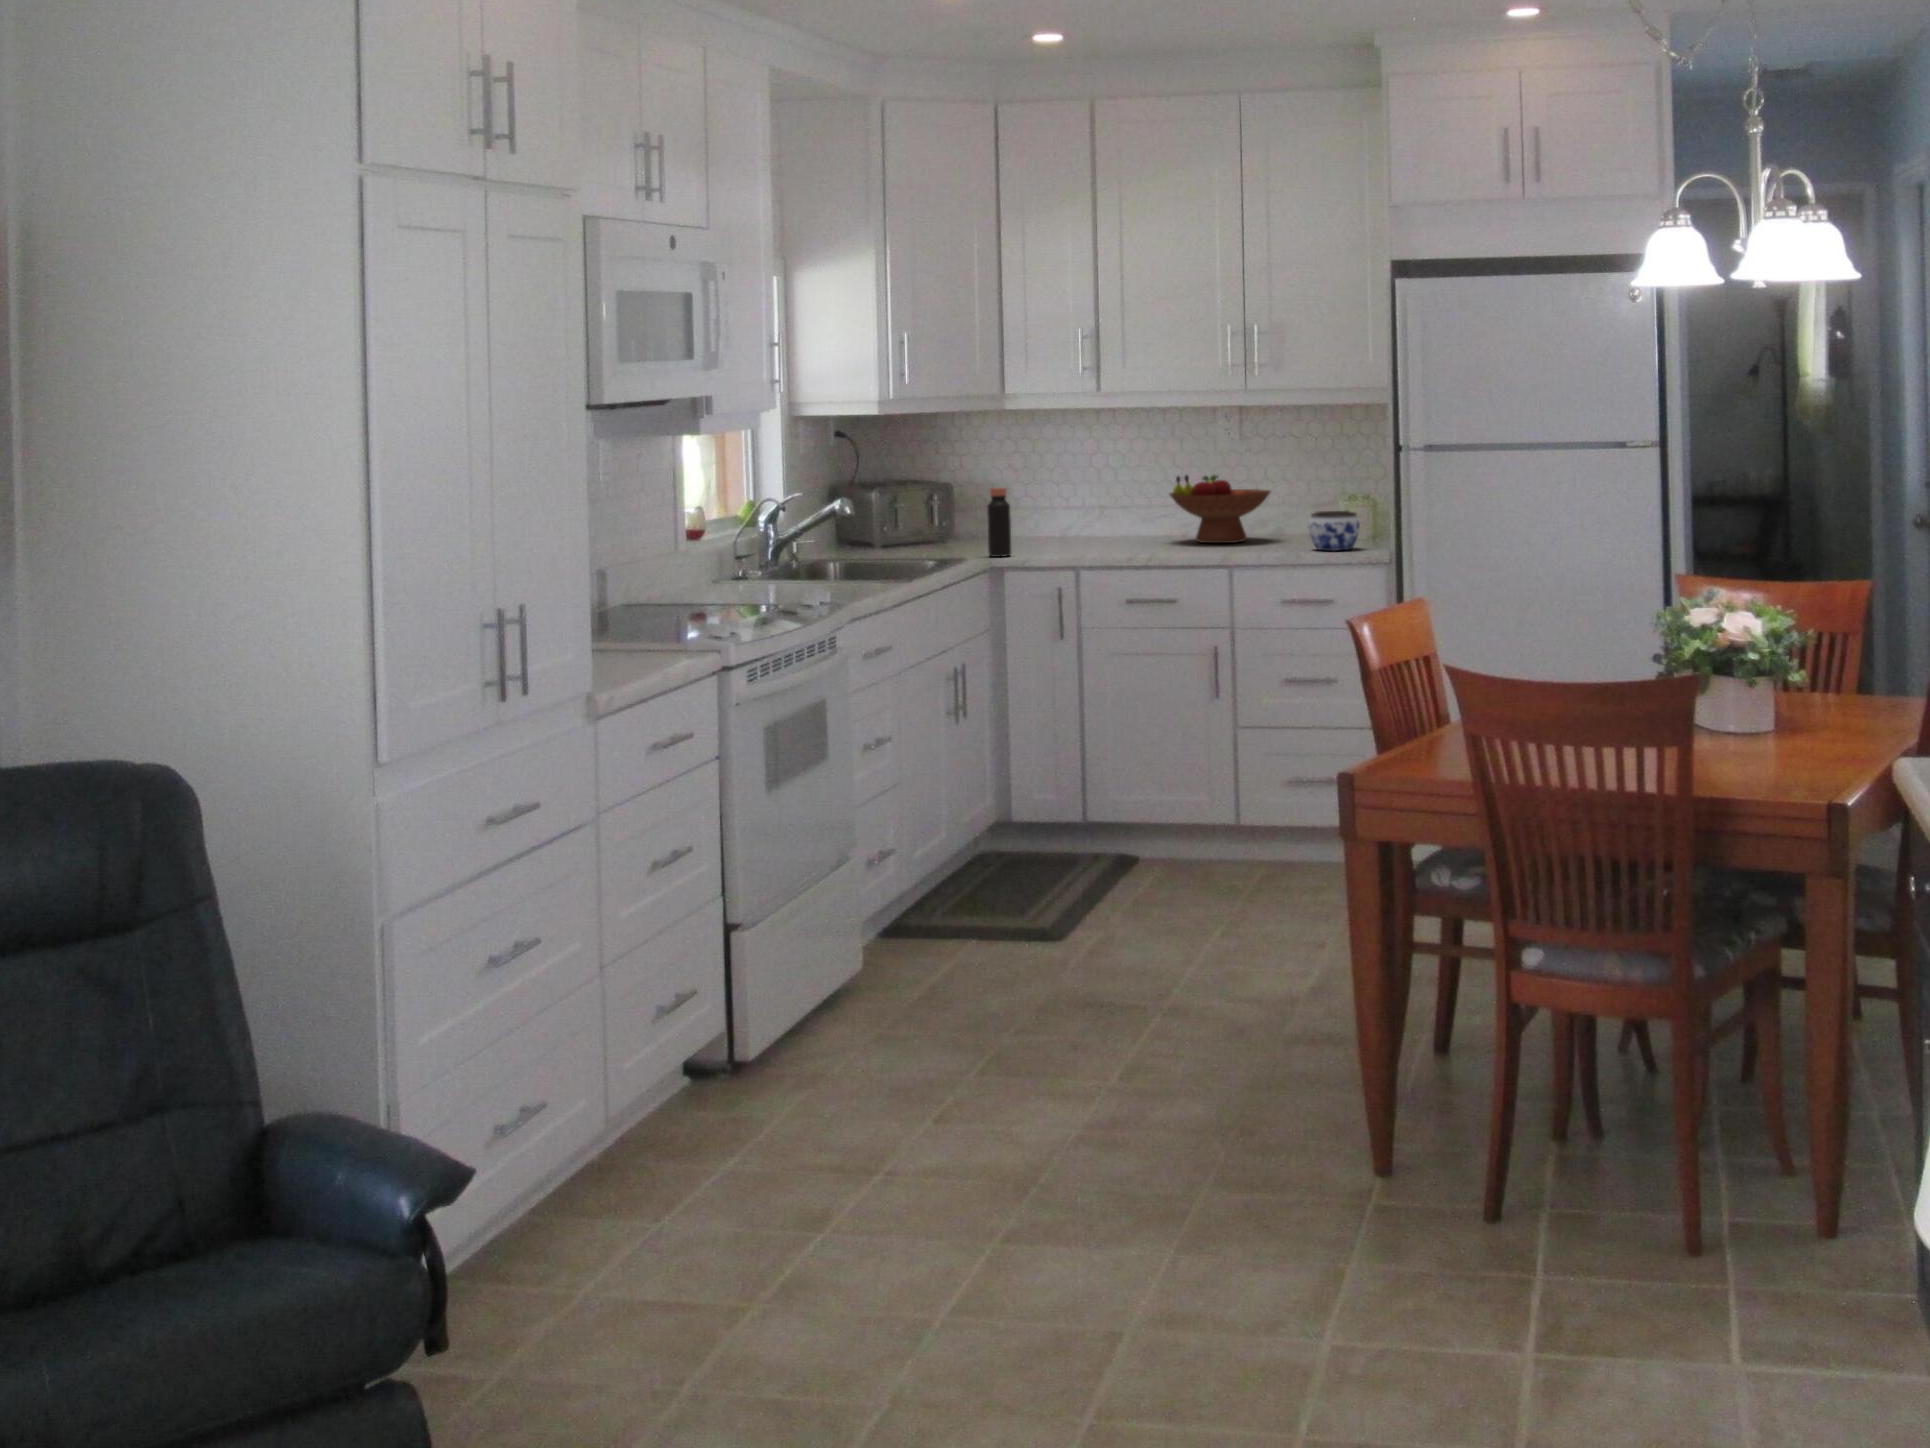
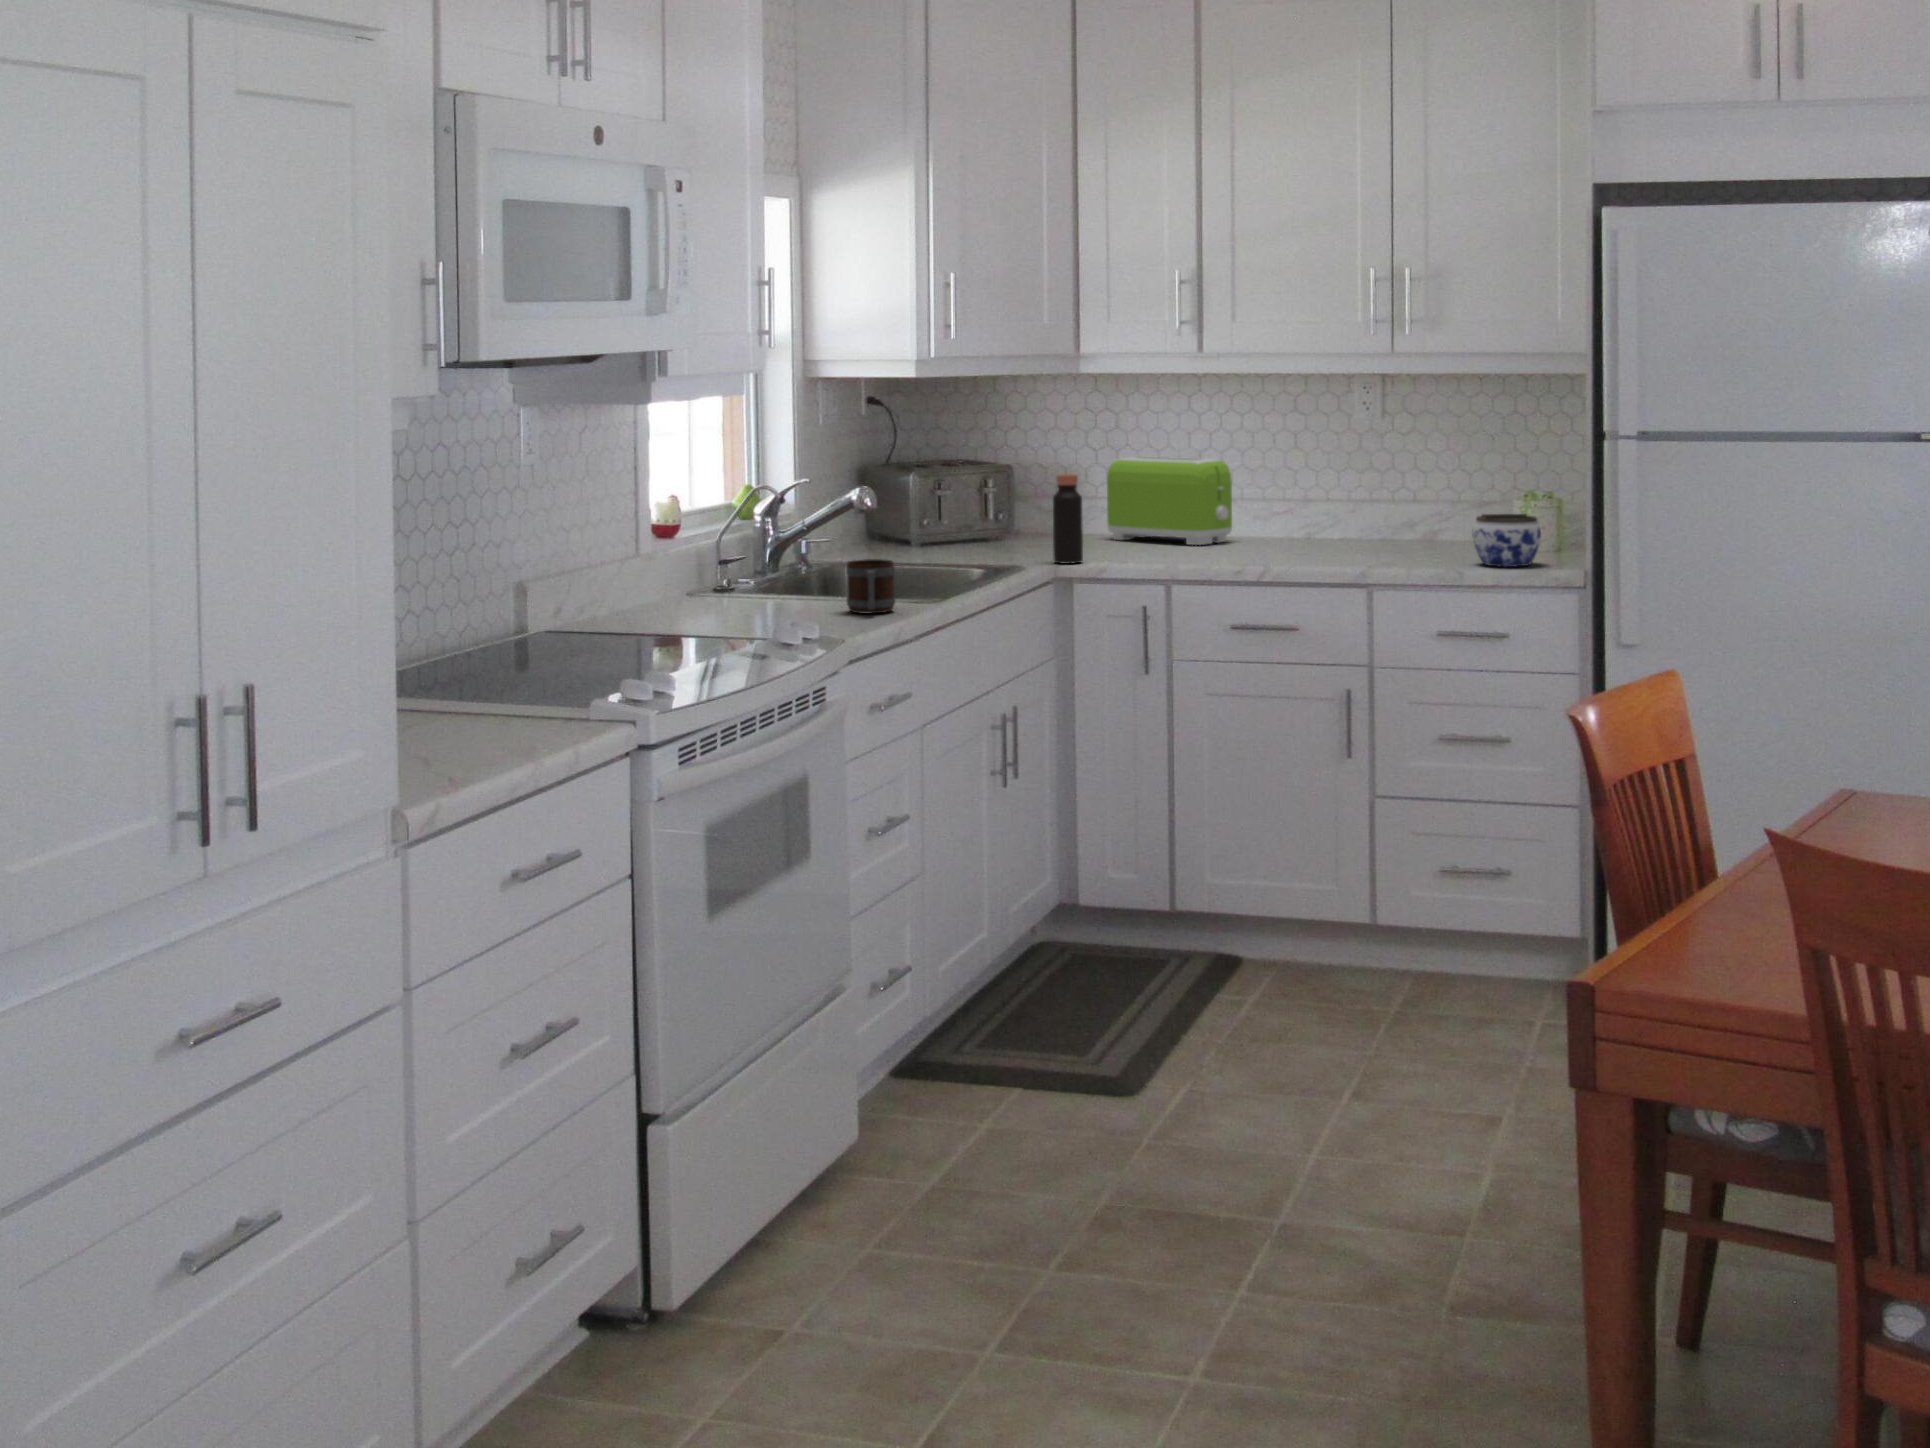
toaster: none [1027,475,1126,542] -> present [1107,457,1232,545]
fruit bowl: present [1170,475,1270,543] -> none [1287,461,1422,550]
mug: none [840,550,877,590] -> present [846,559,895,613]

